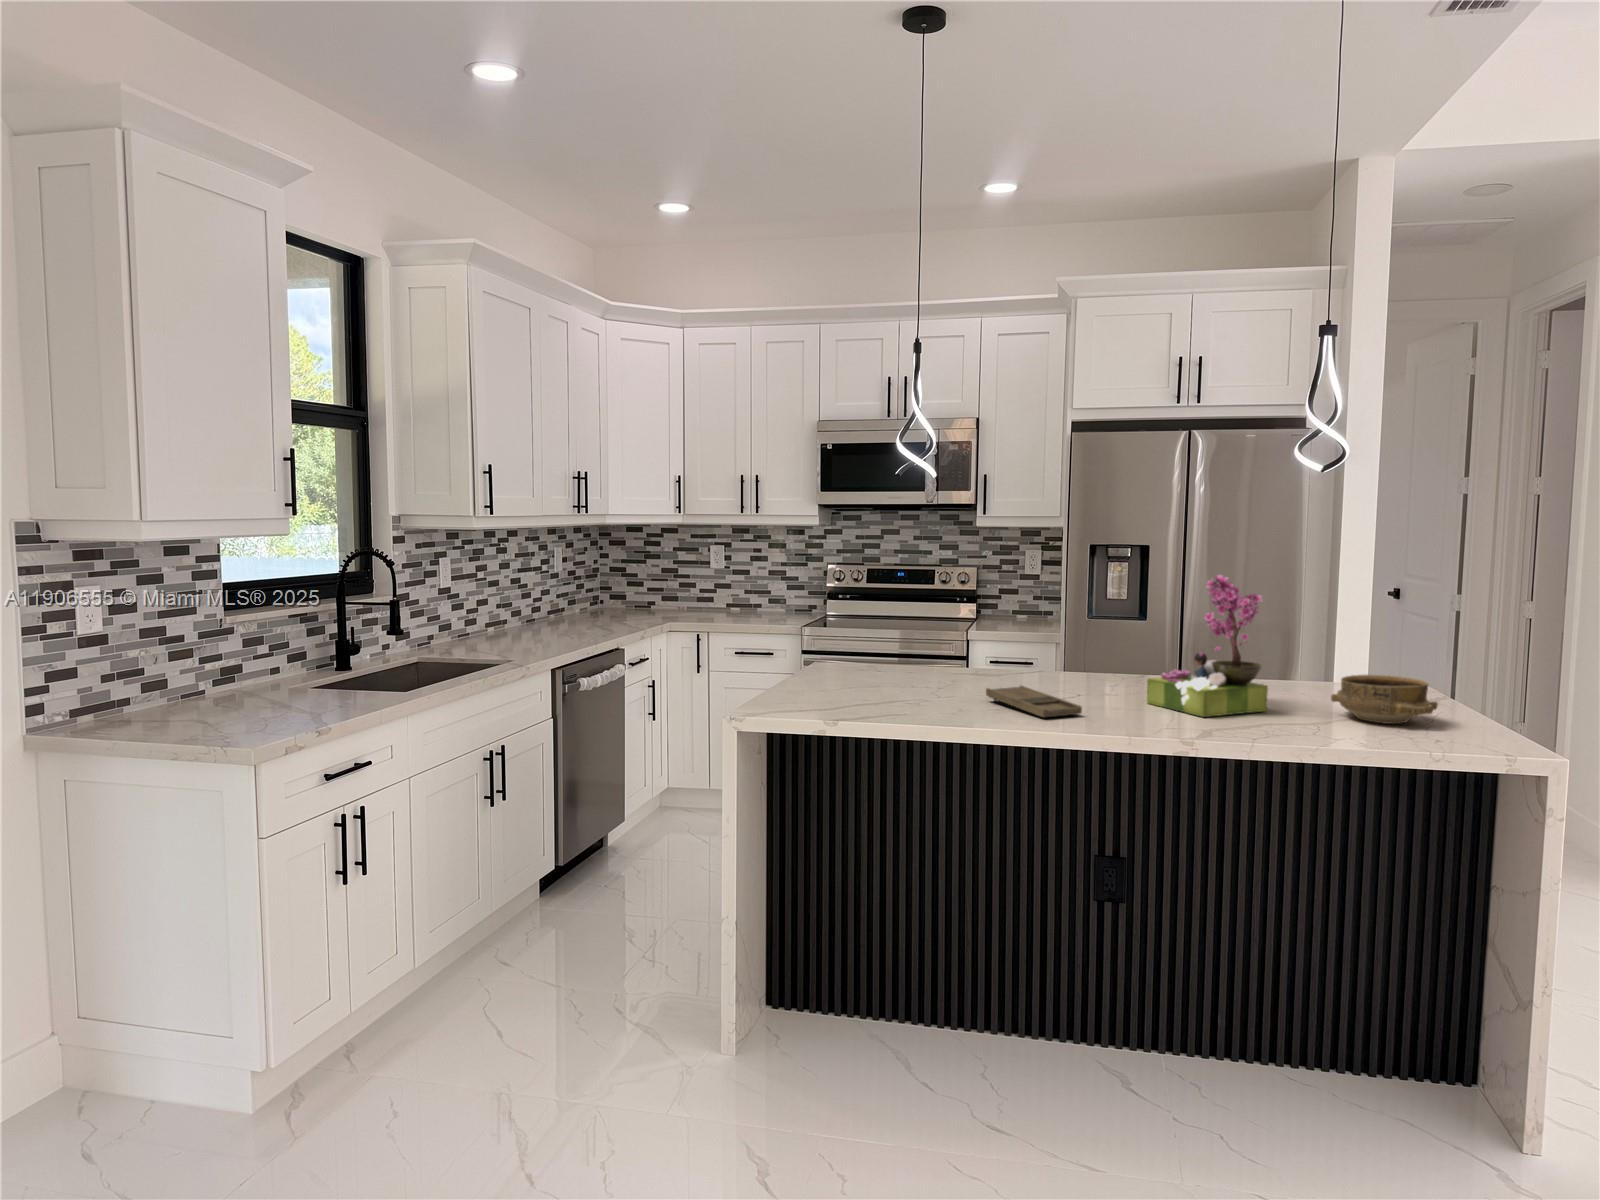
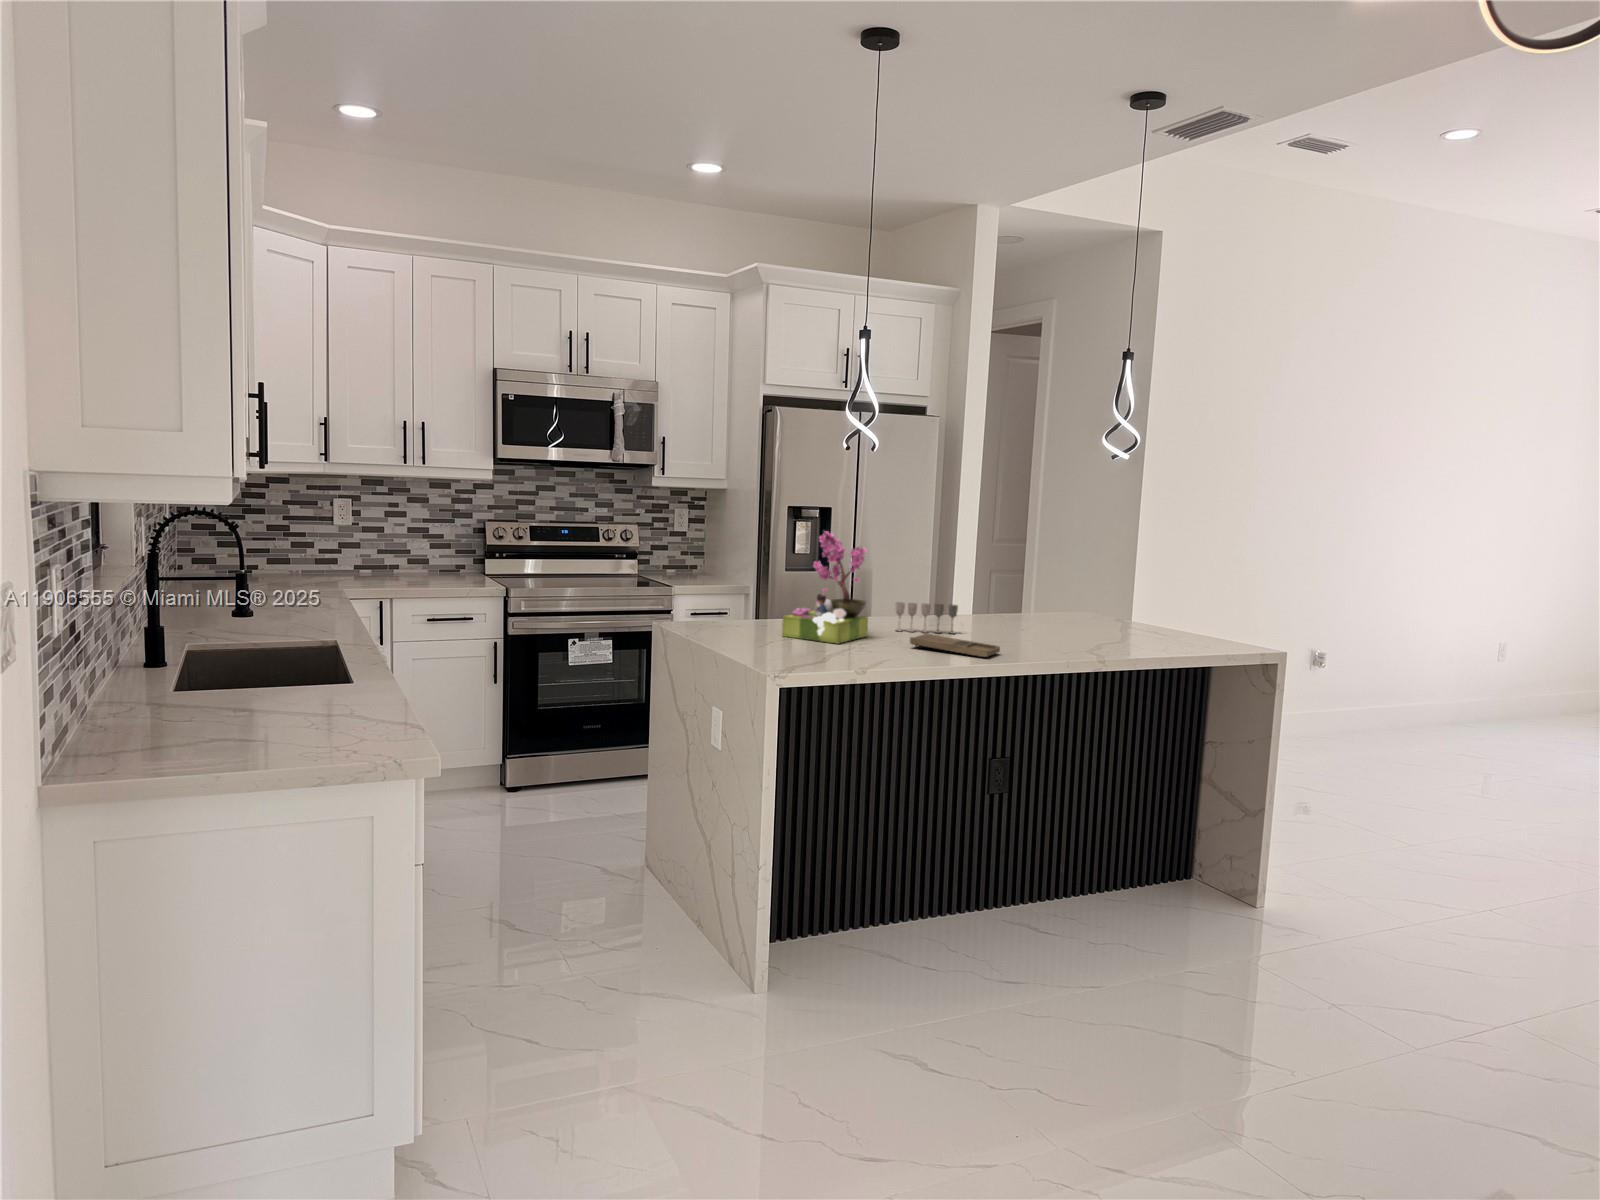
flower arrangement: present [1147,575,1268,717] -> present [782,531,868,643]
wine glass: none [1038,650,1111,691] -> present [896,602,958,634]
ceramic bowl: present [1331,675,1438,724] -> none [1112,610,1185,644]

